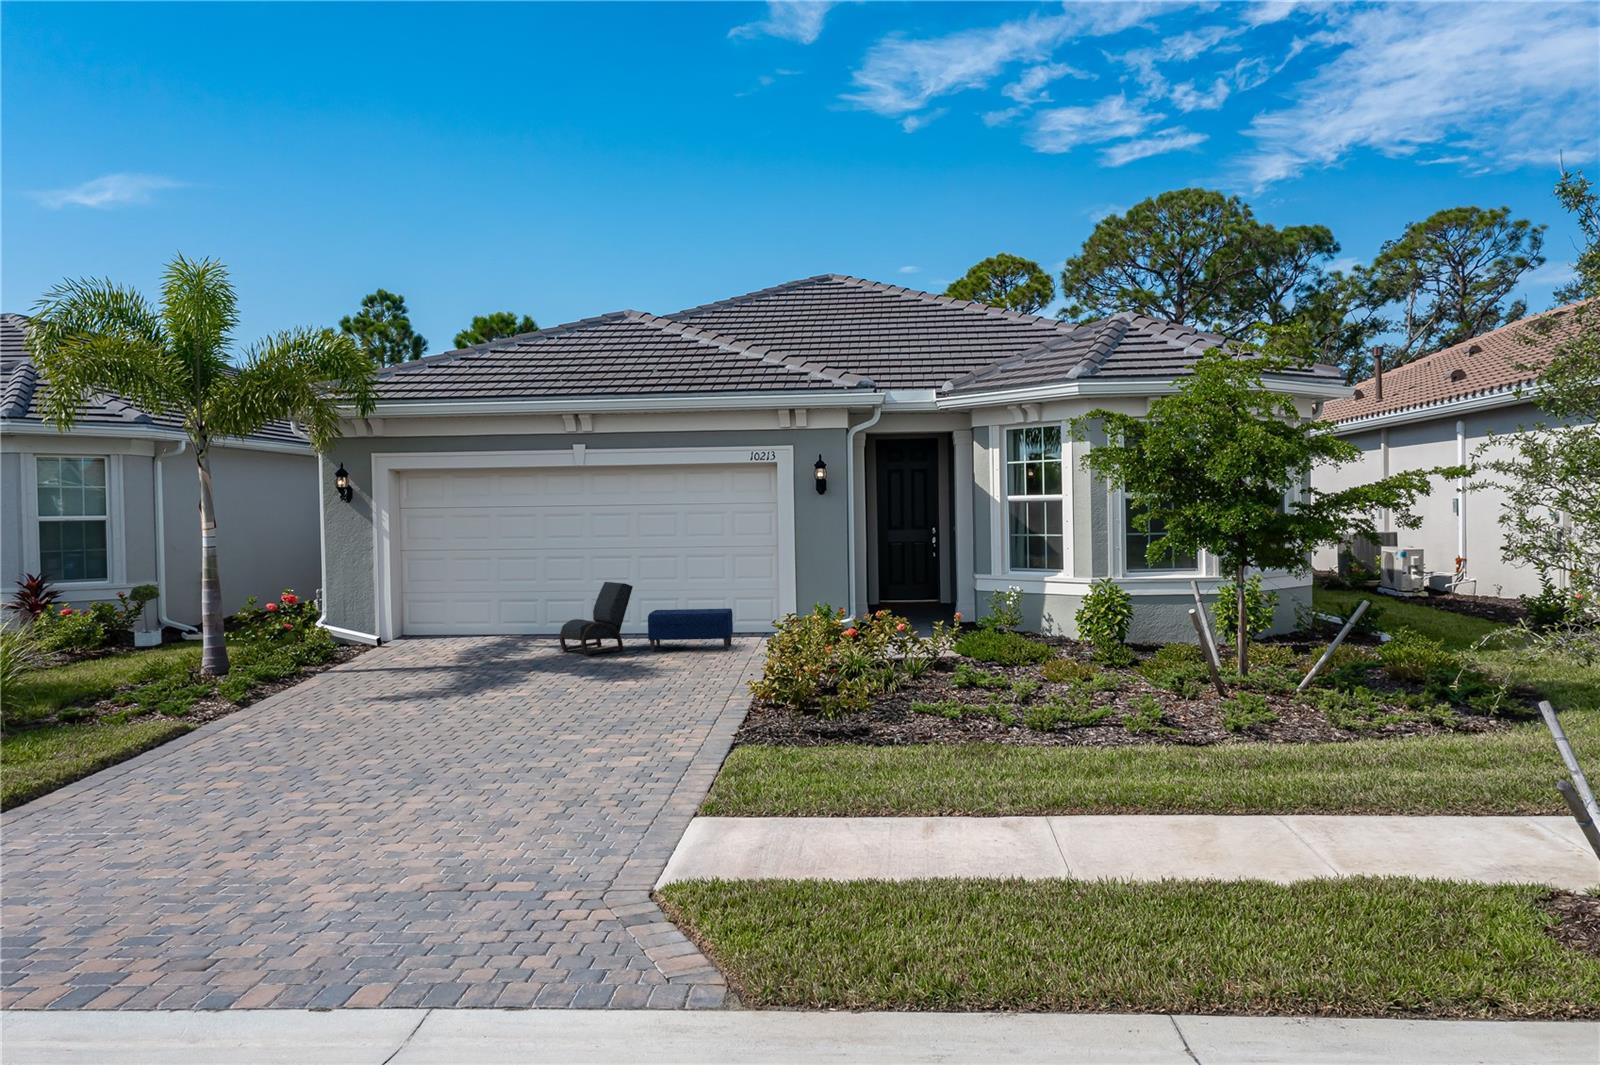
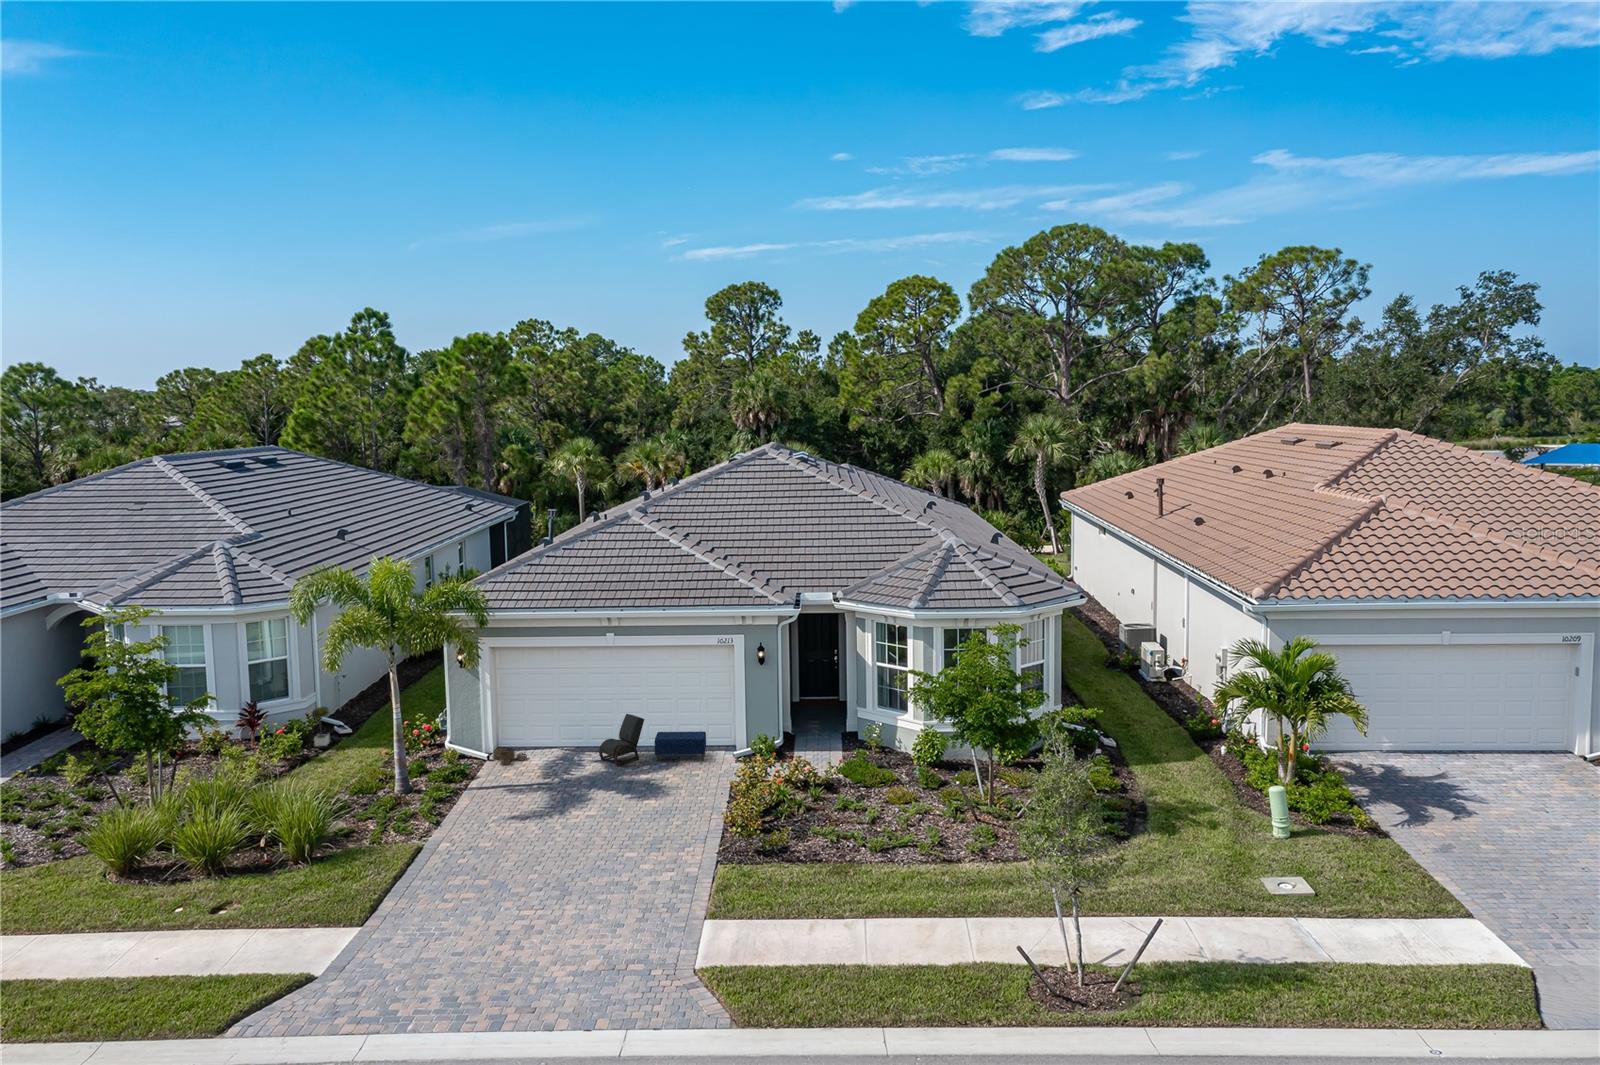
woven basket: none [393,633,446,657] -> present [493,747,526,765]

